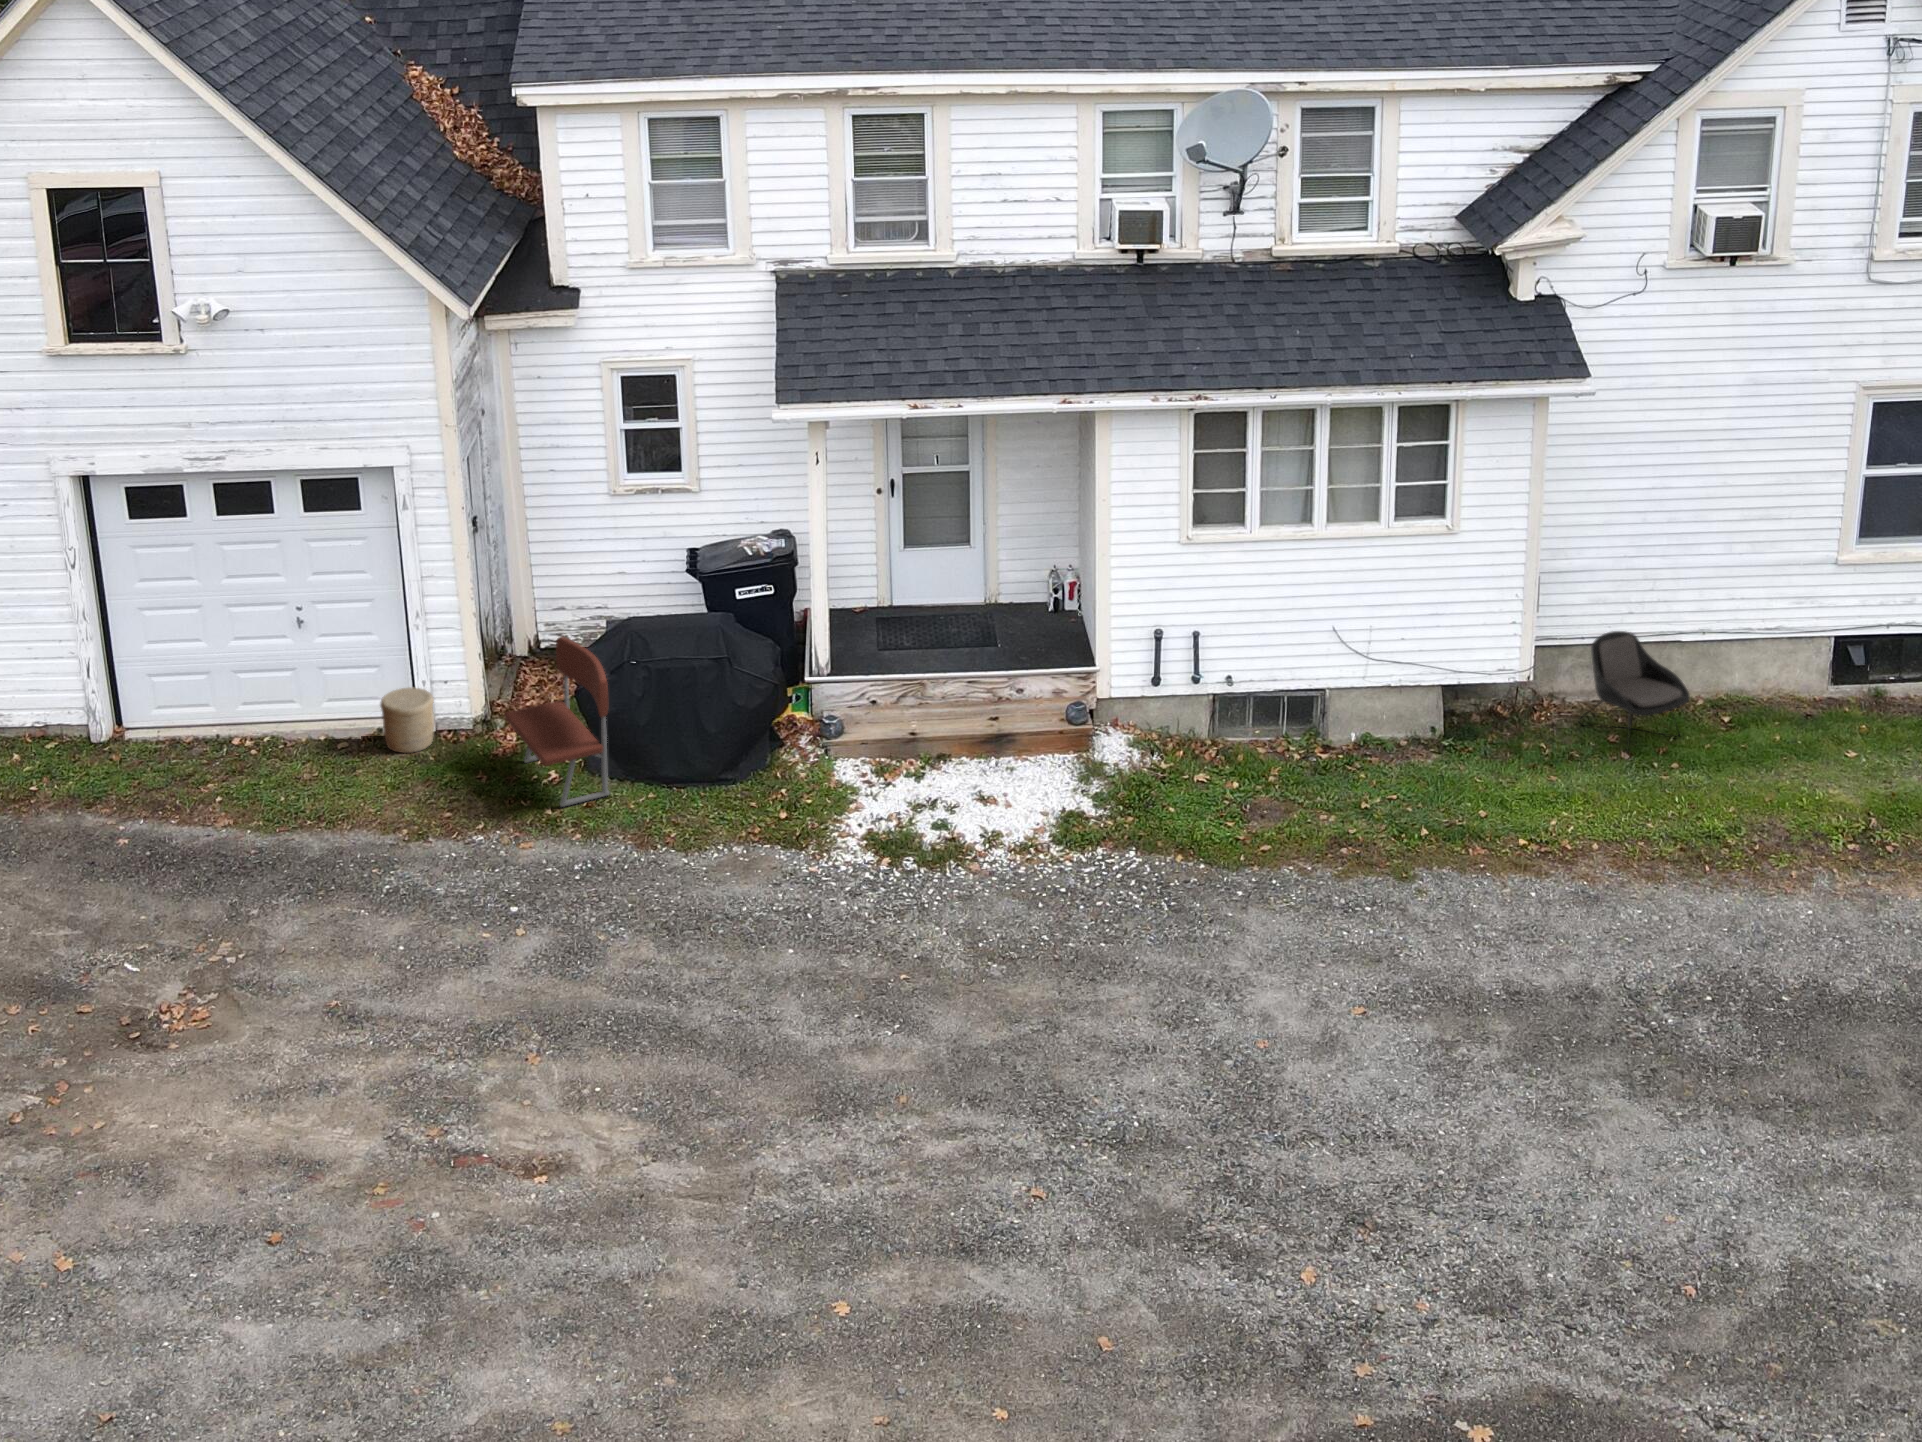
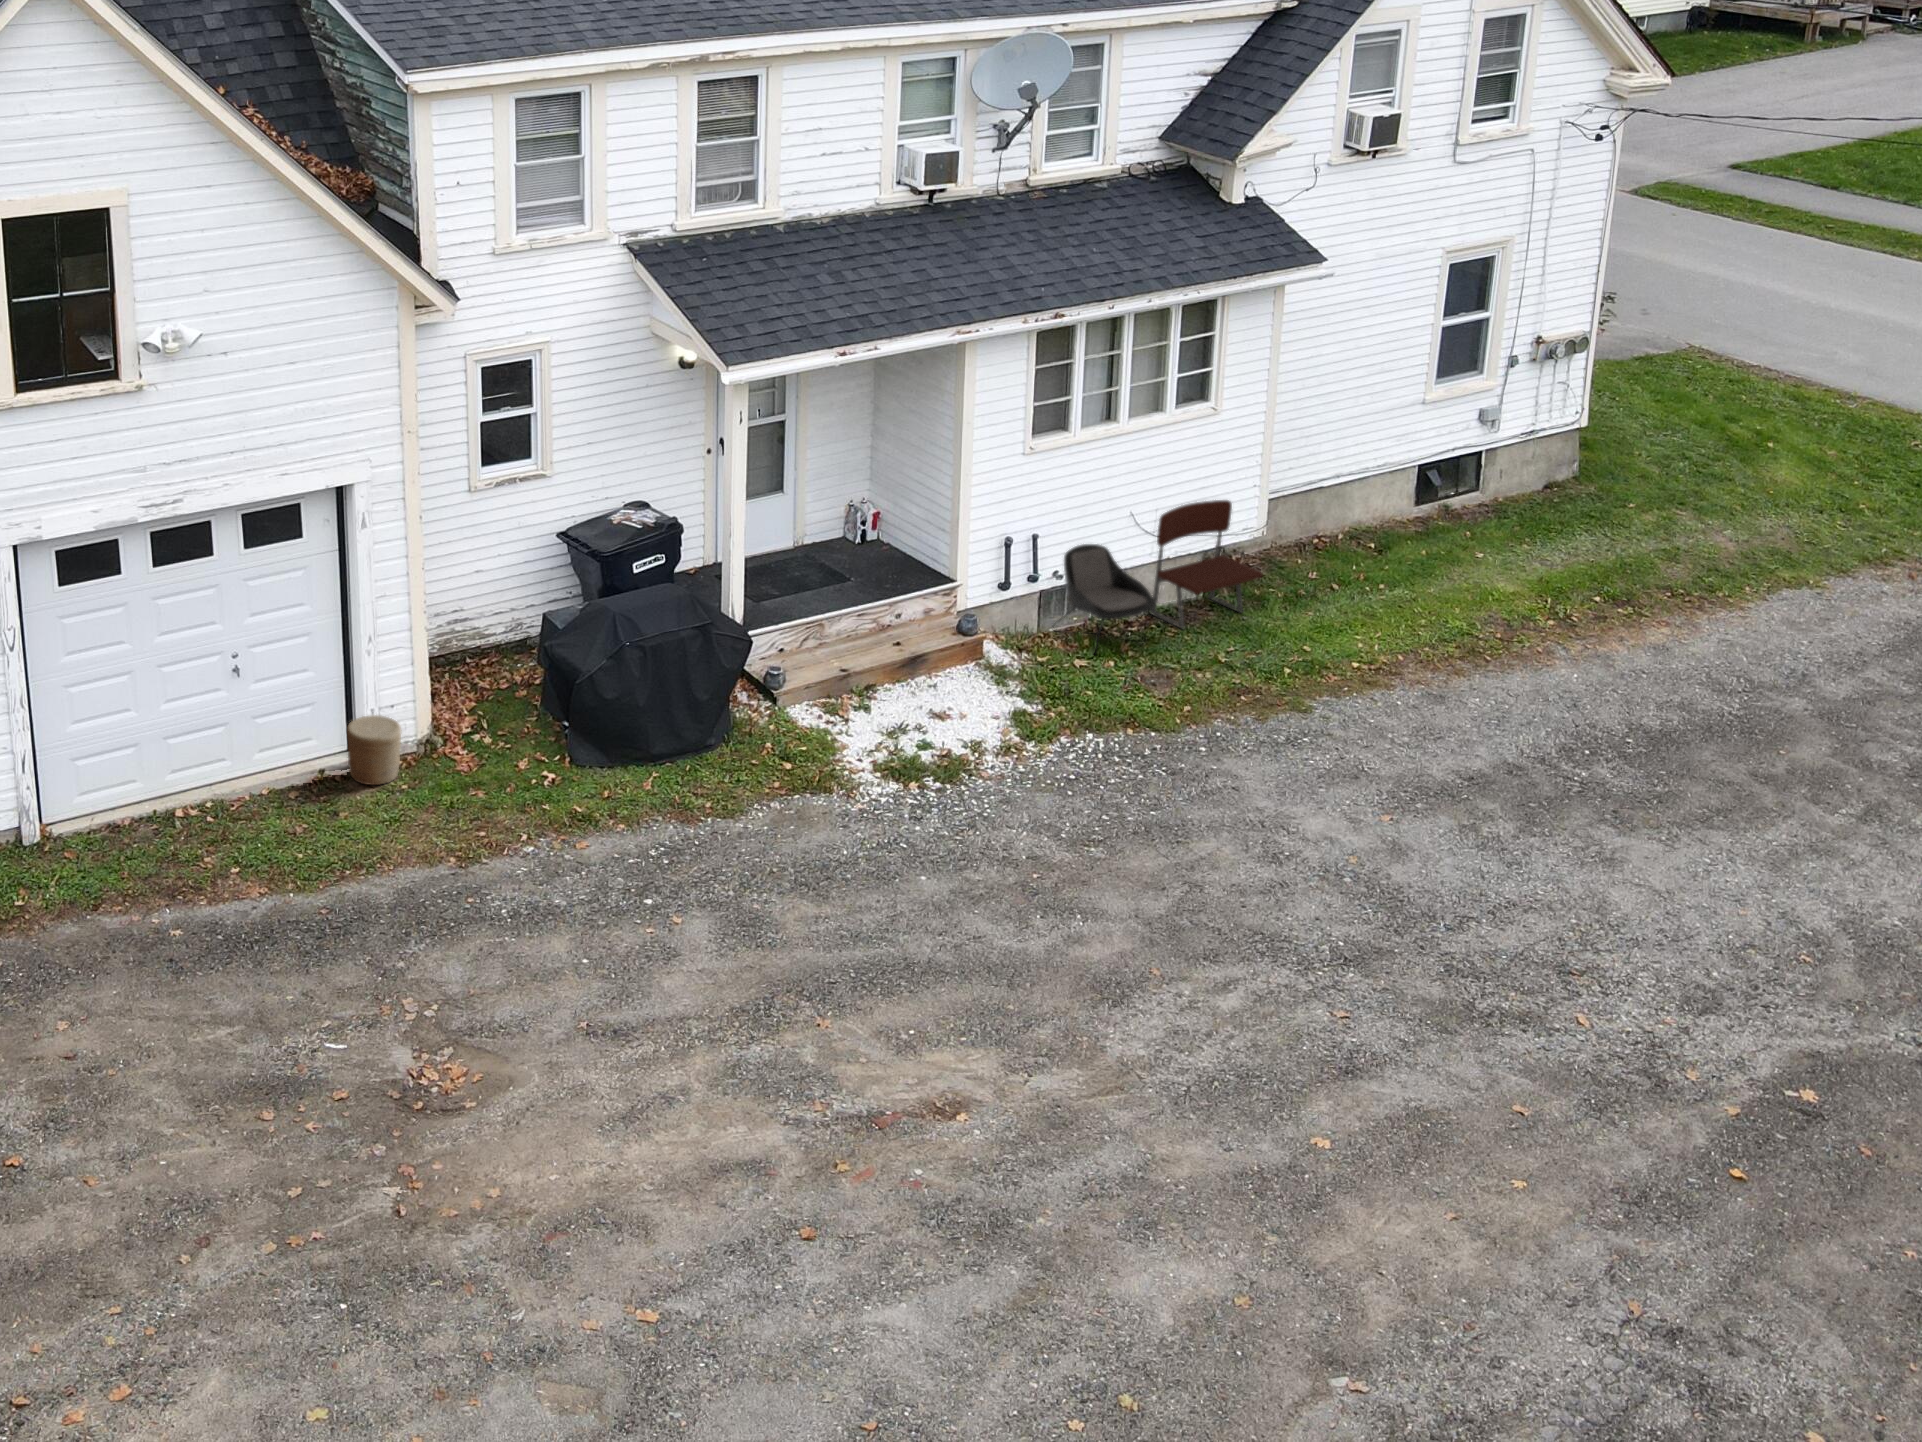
lounge chair: present [1580,631,1690,752] -> present [1055,544,1155,652]
bench: present [504,637,609,807] -> present [1149,500,1263,629]

